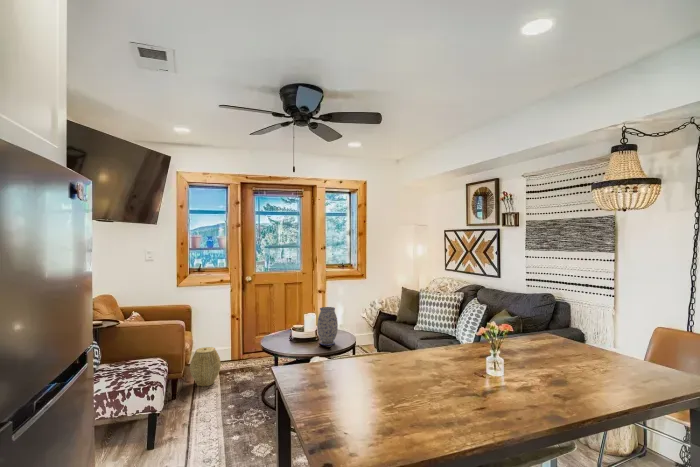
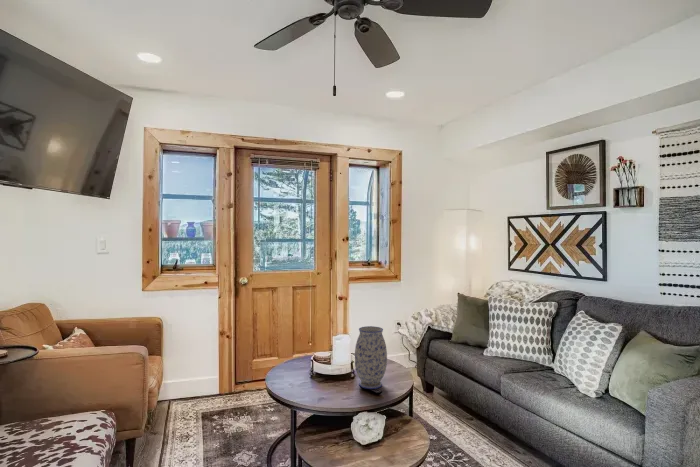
woven basket: present [190,347,221,386] -> none [156,381,203,442]

